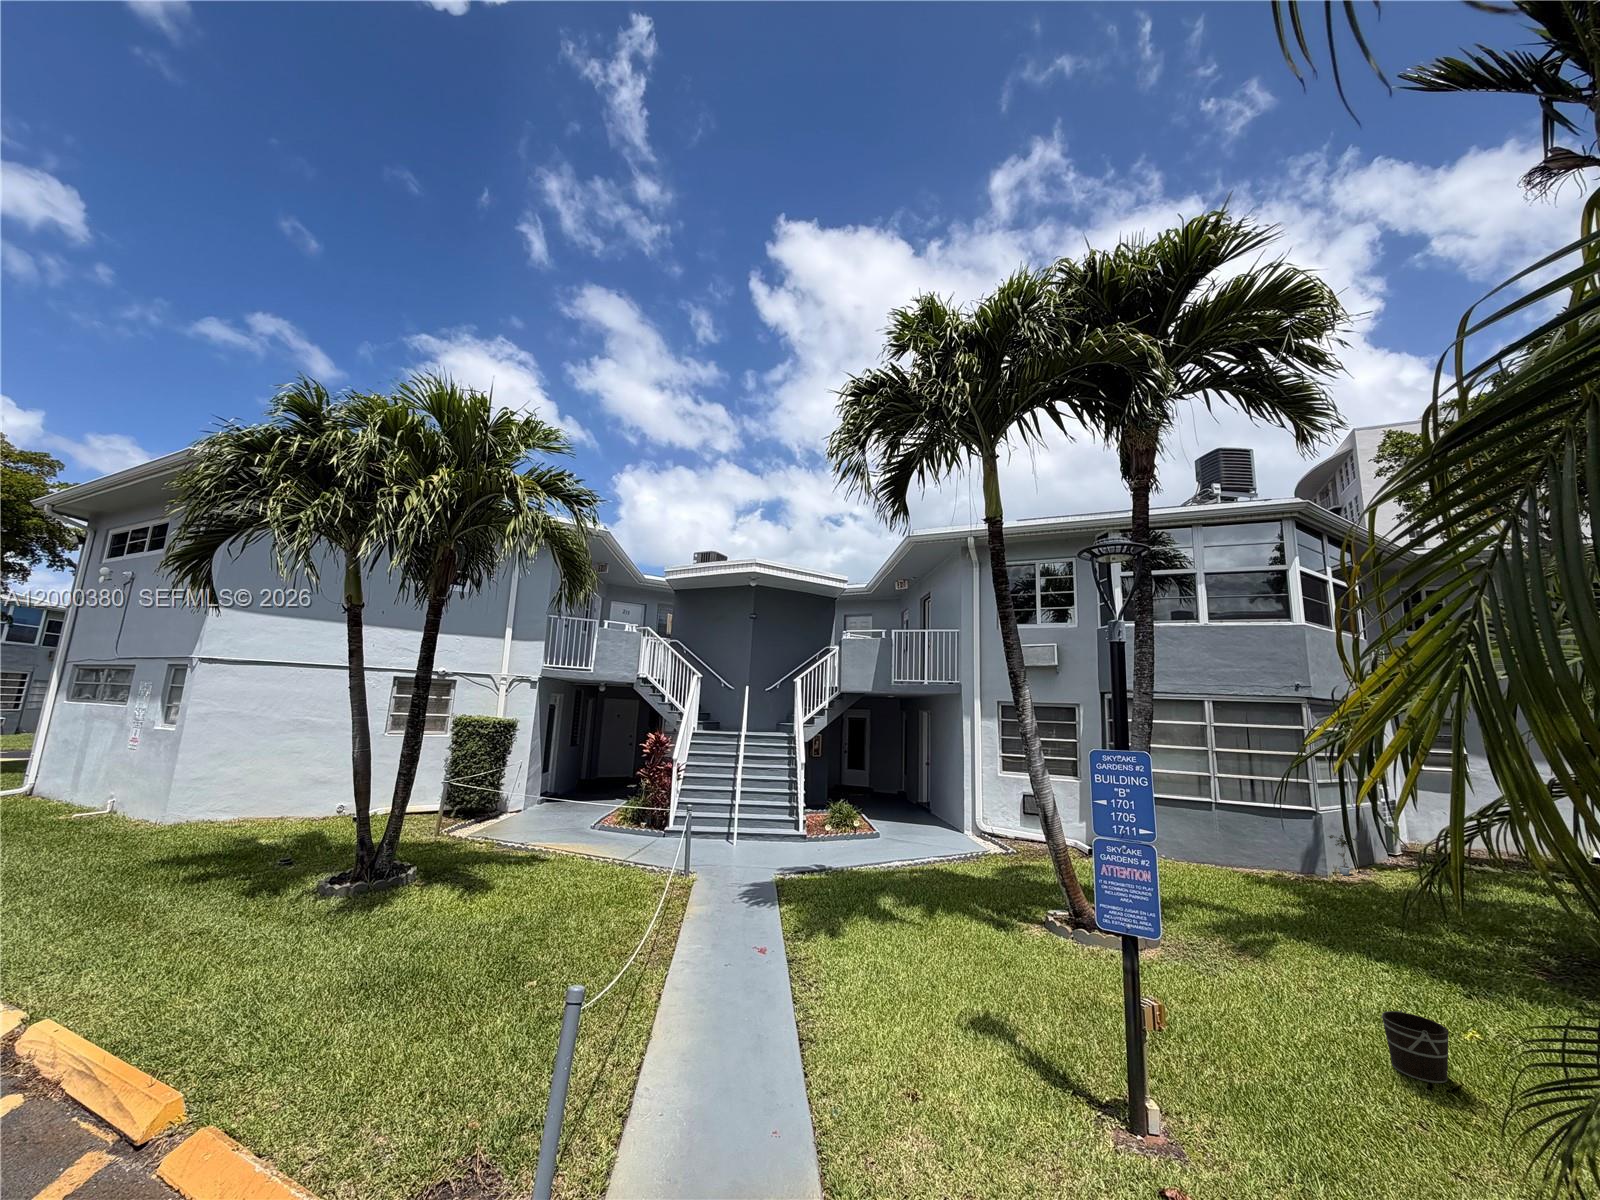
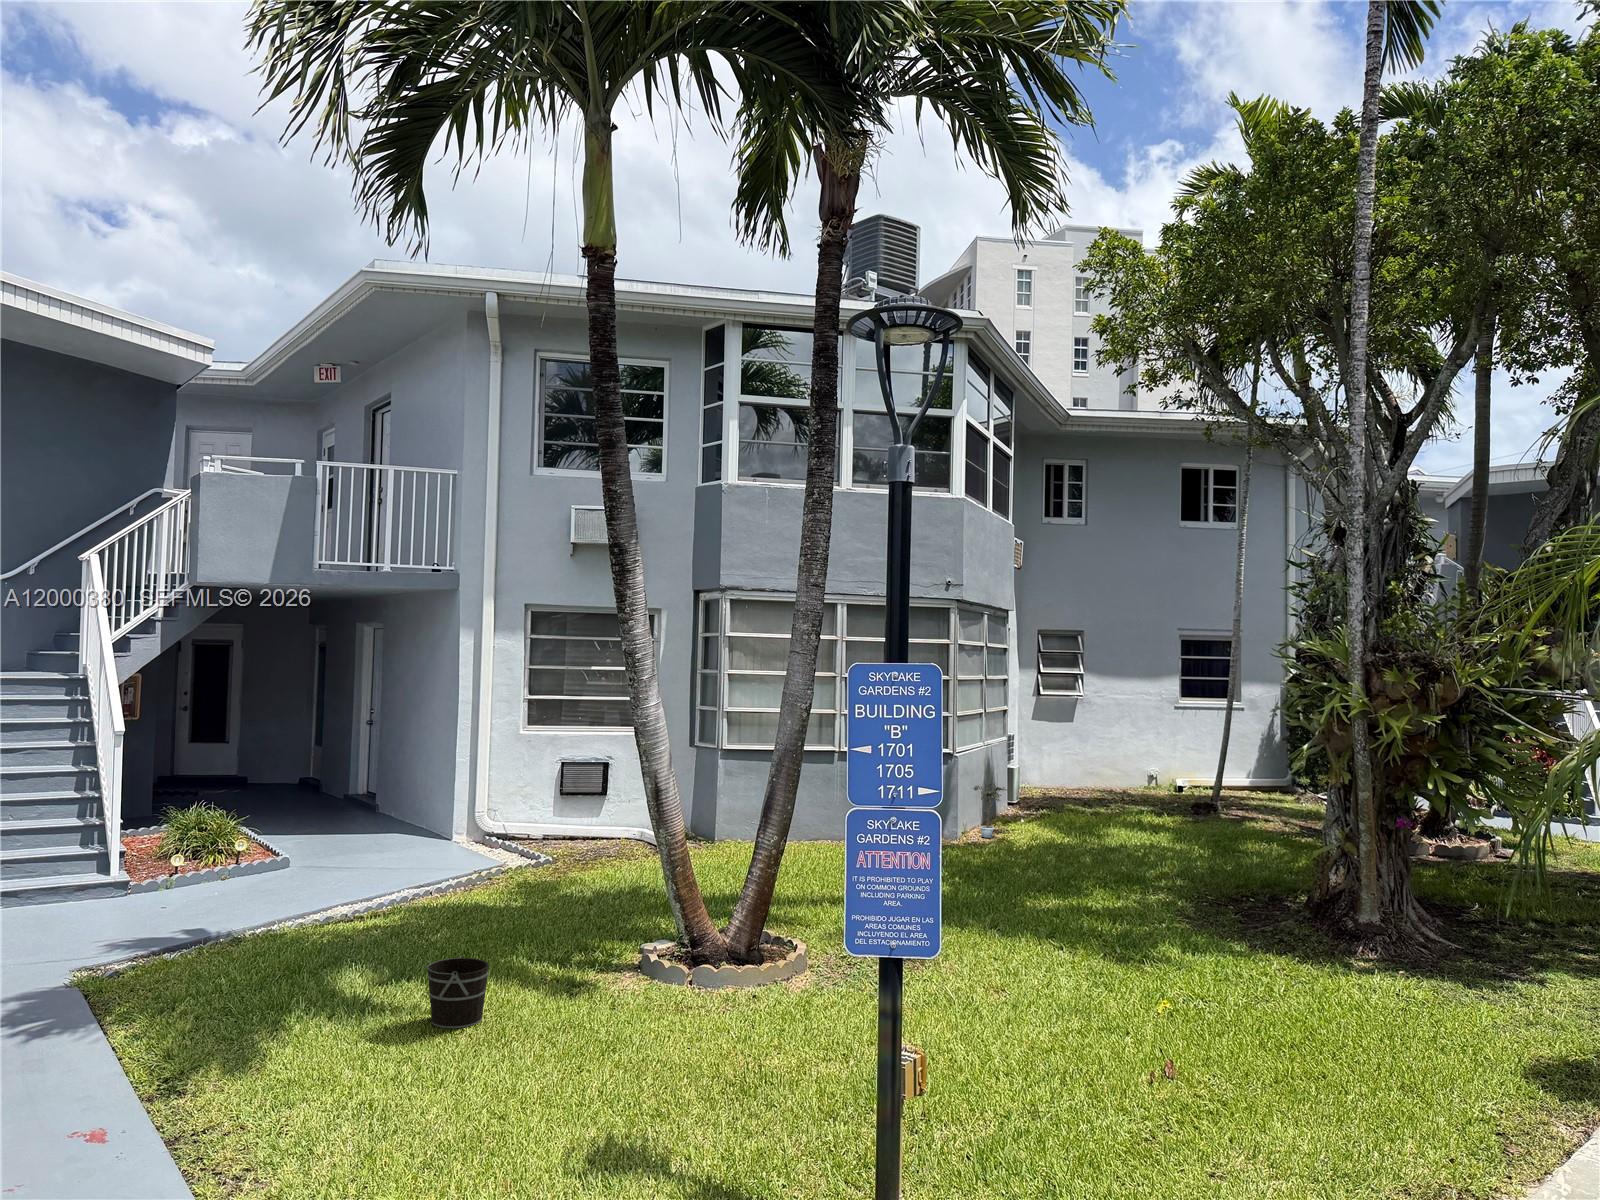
bucket: present [1381,1010,1449,1083] -> present [425,955,489,1028]

